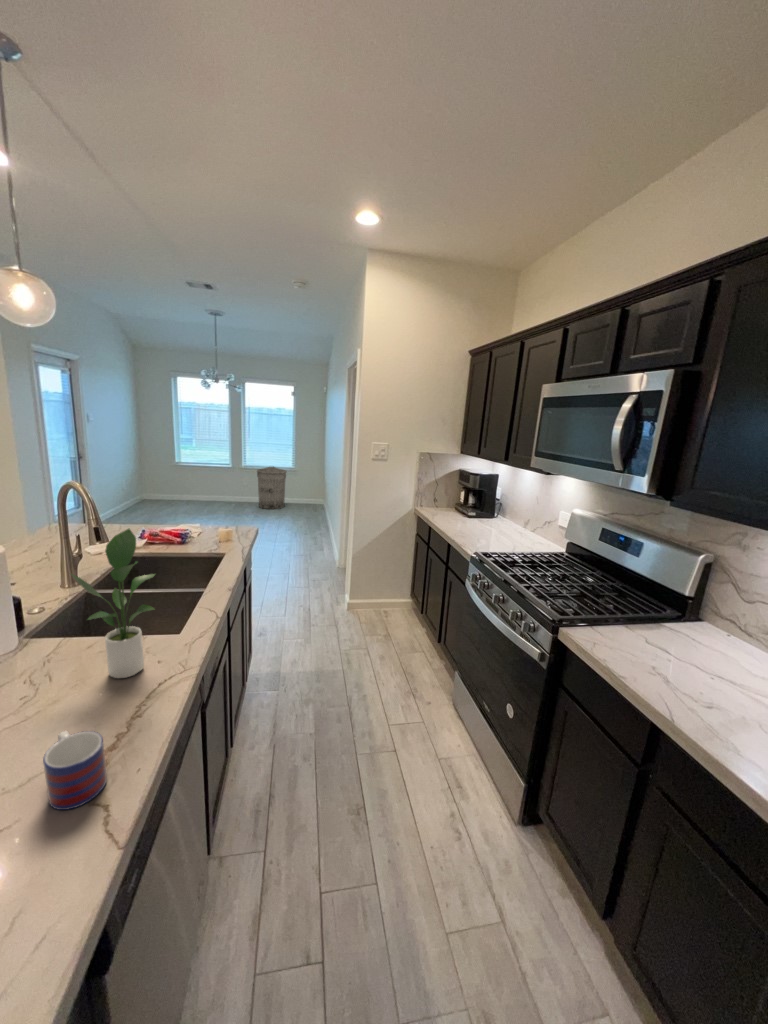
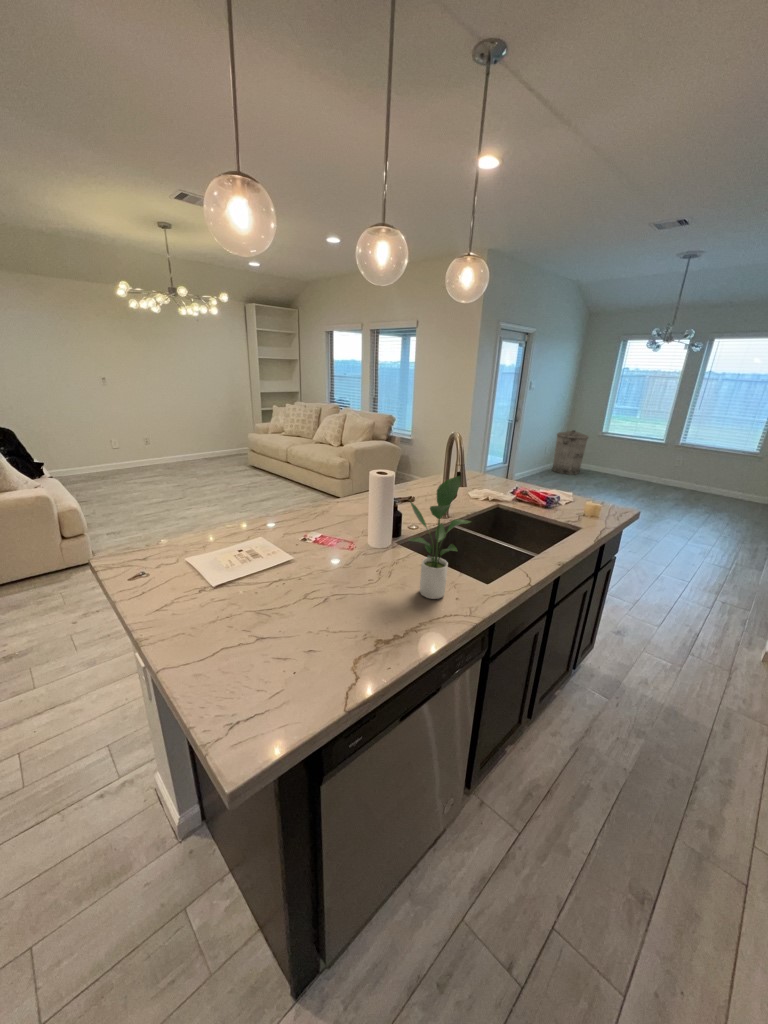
trash can: present [257,467,287,509] -> present [552,430,589,475]
mug: present [43,731,107,810] -> none [335,611,372,667]

